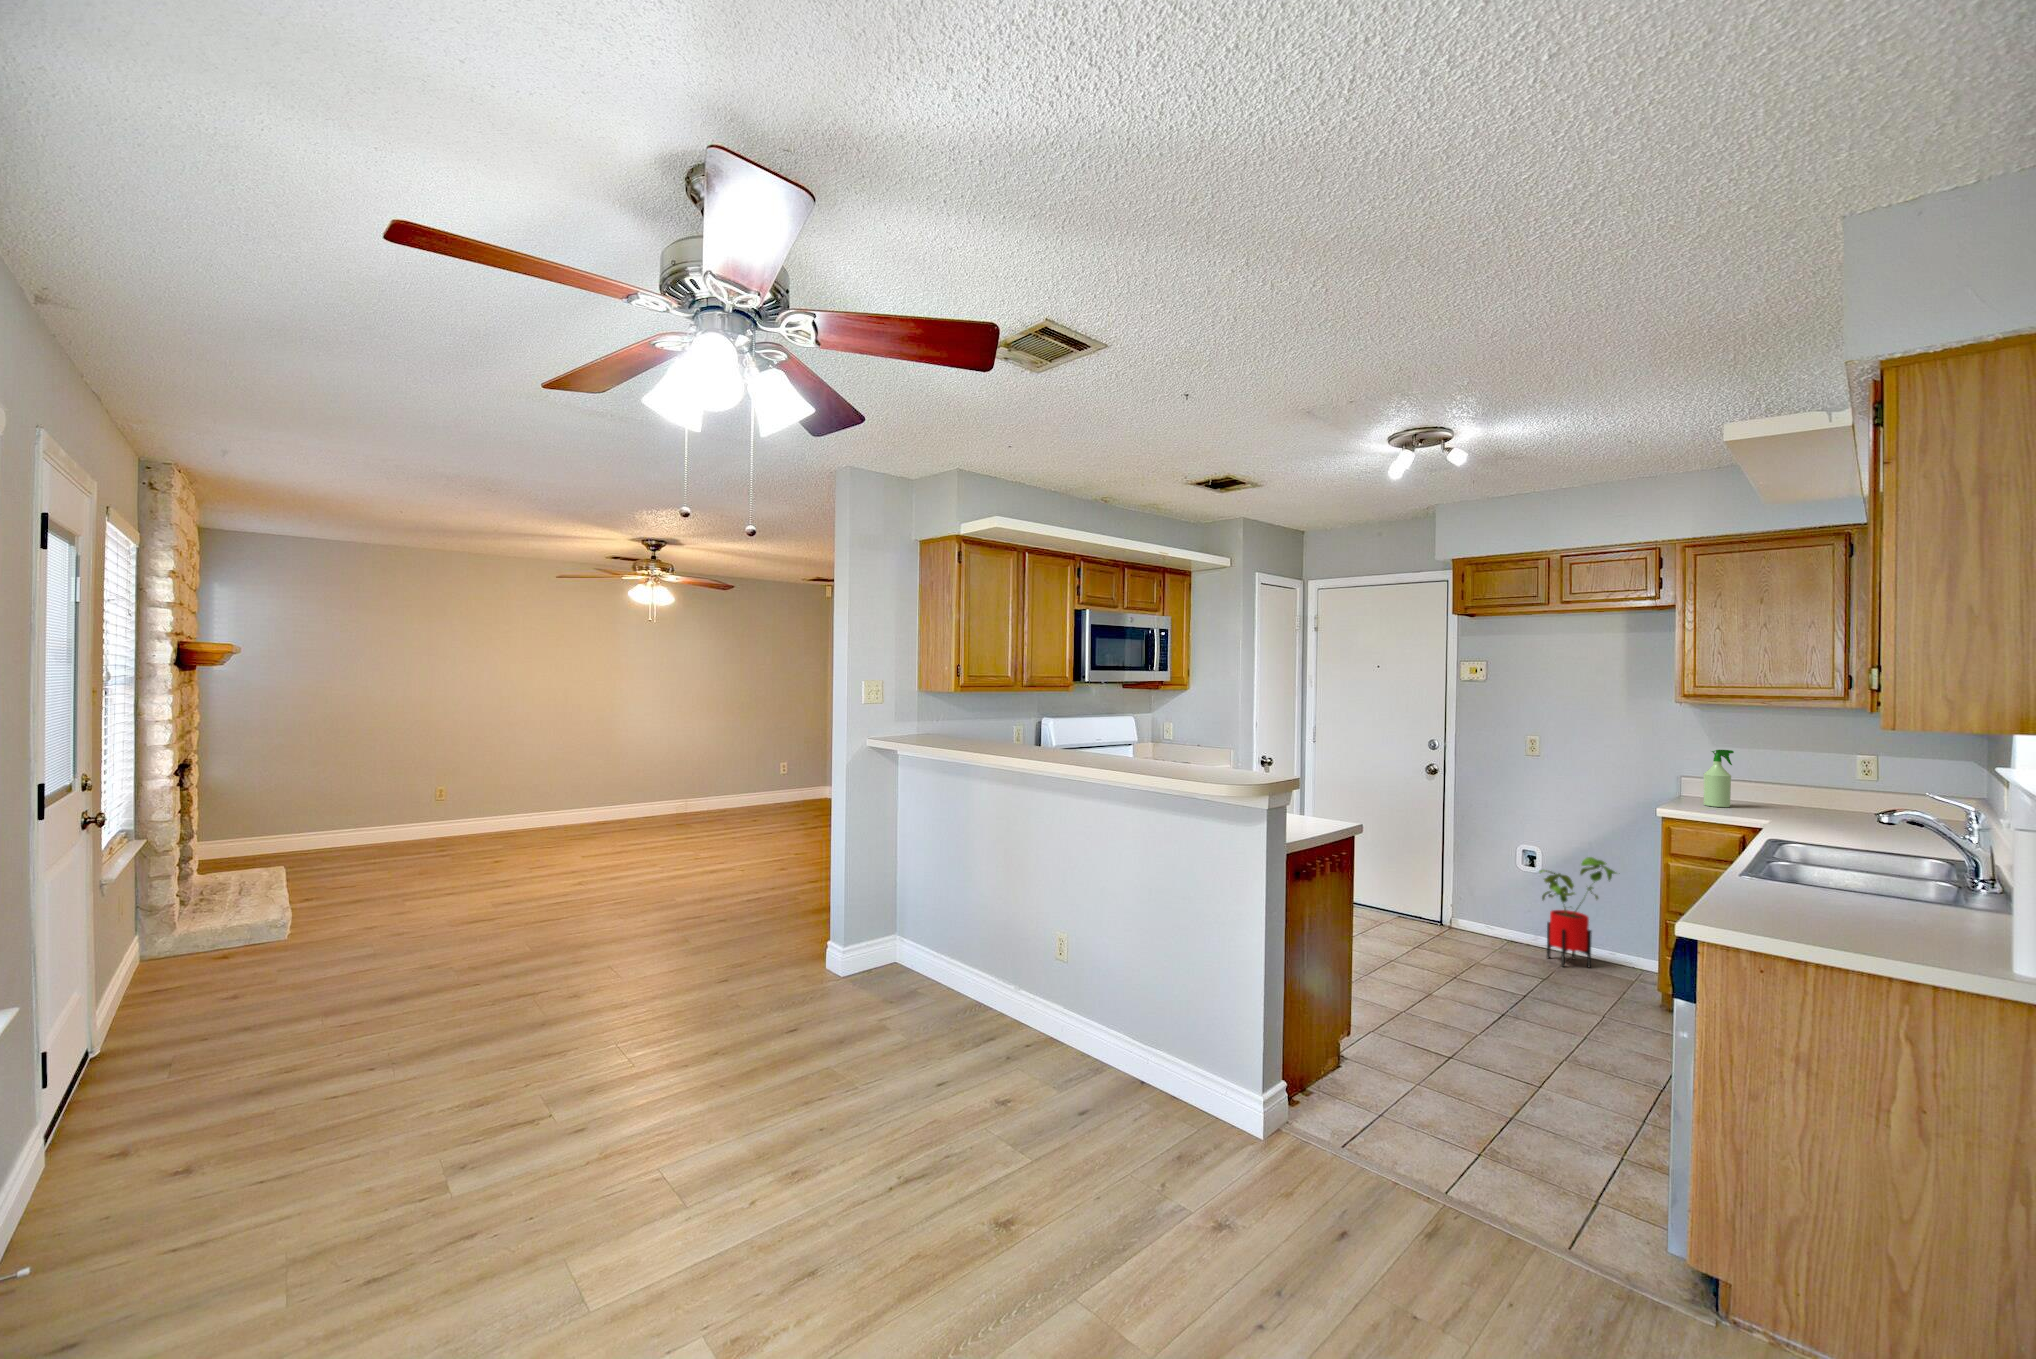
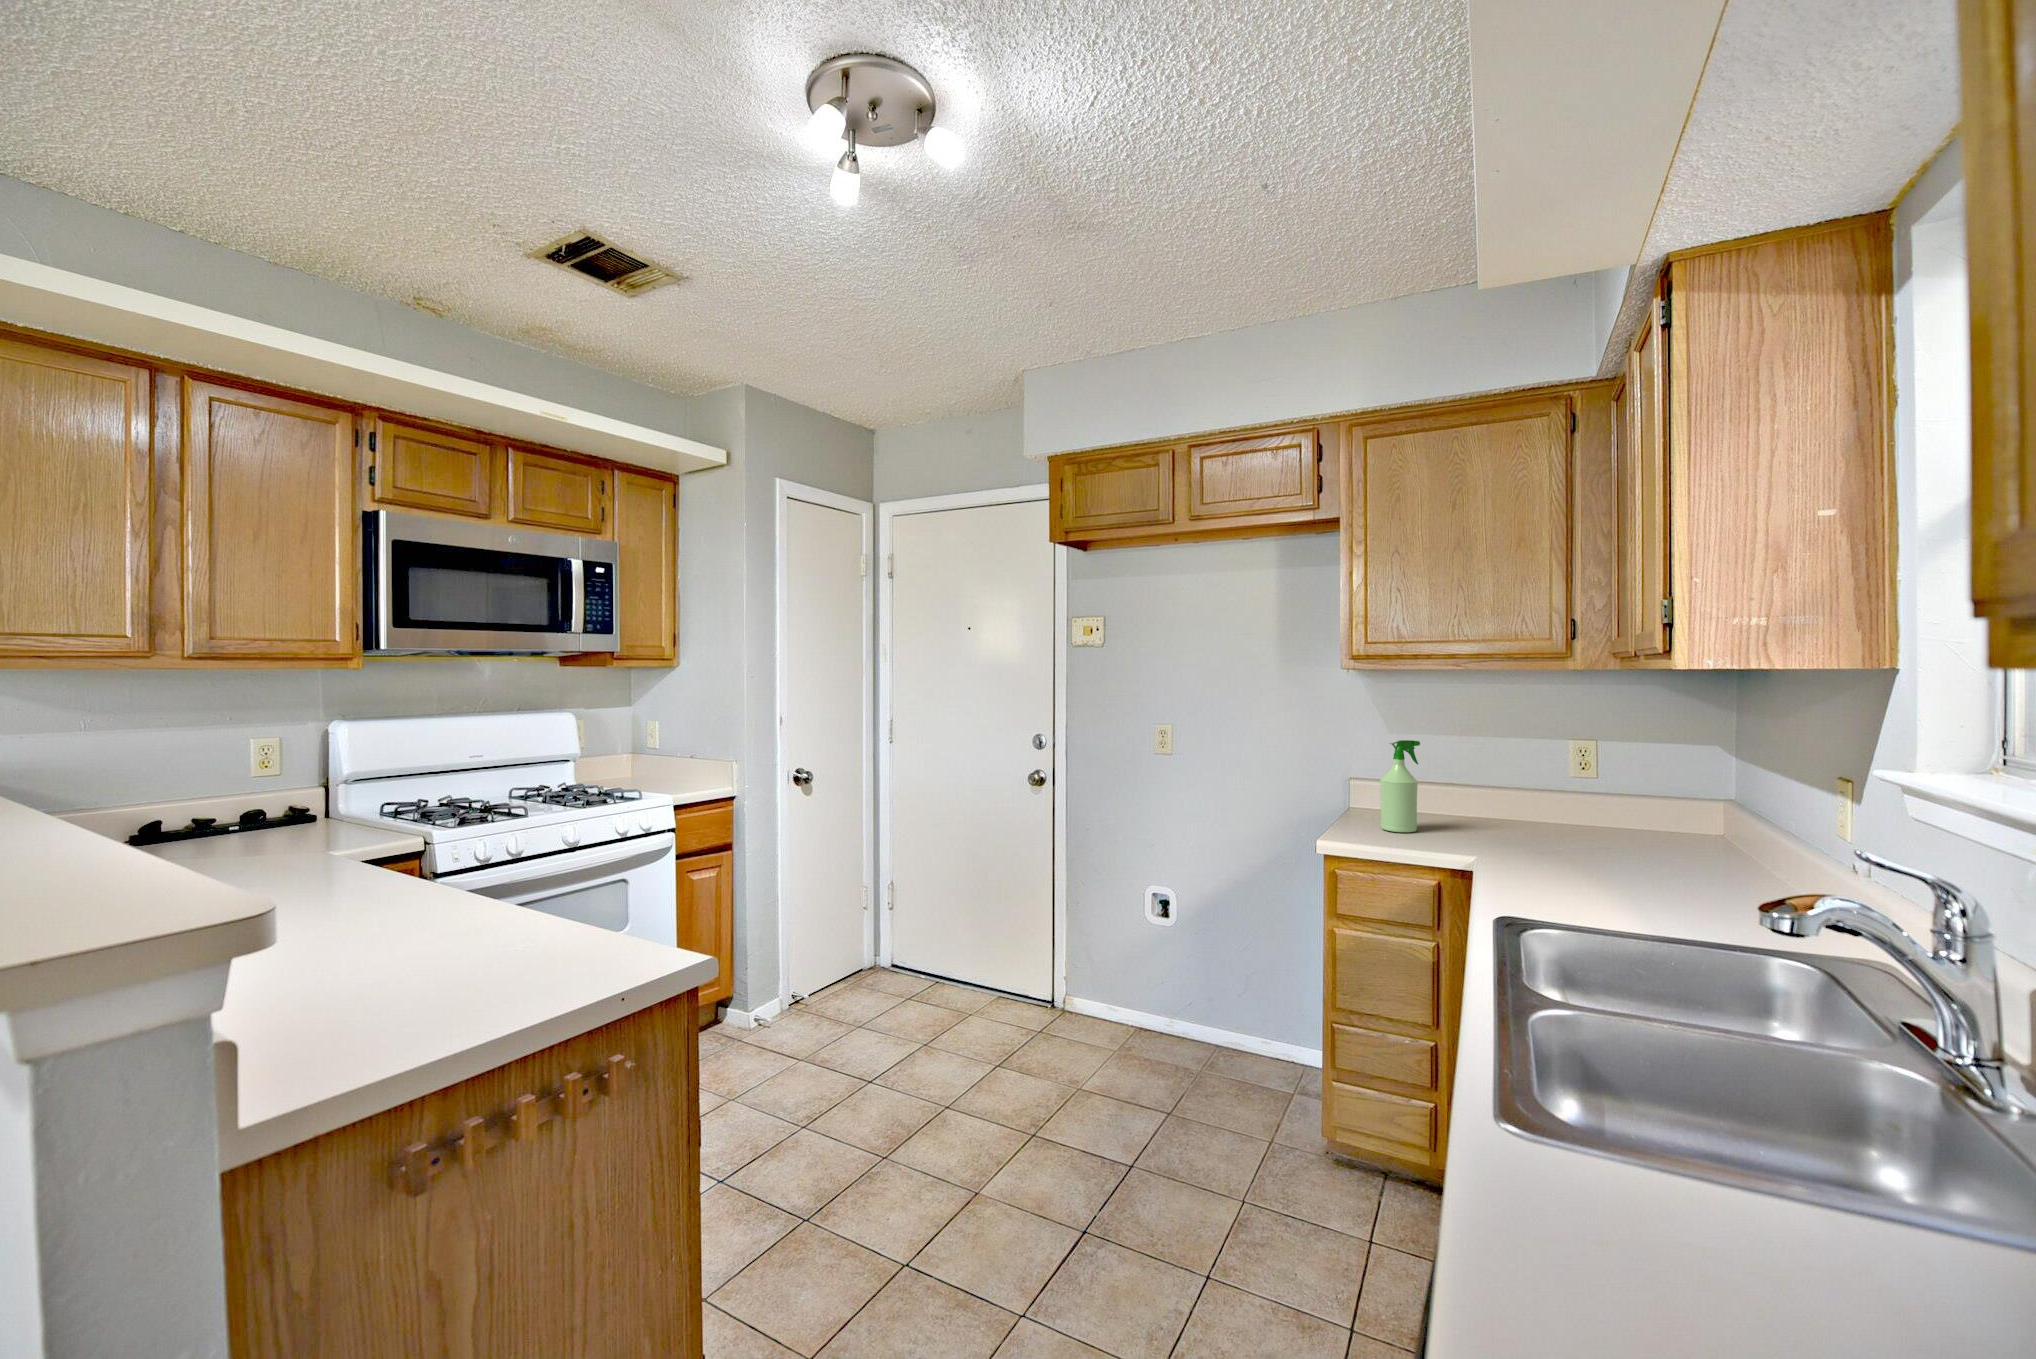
house plant: present [1540,857,1616,967] -> none [1168,908,1272,1082]

